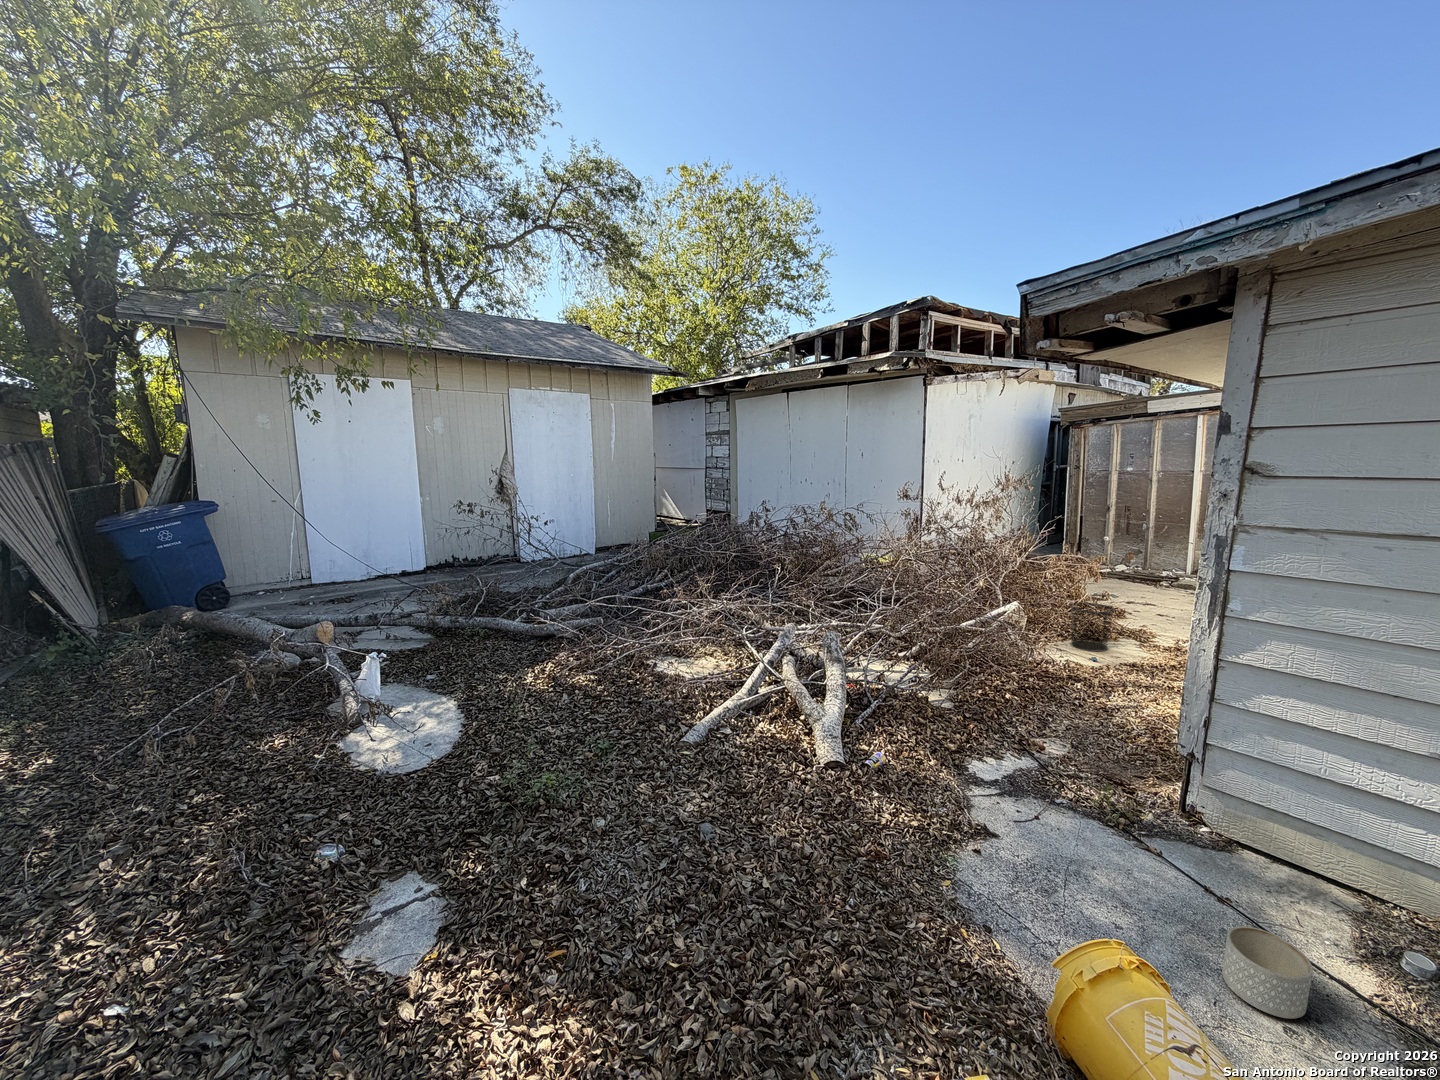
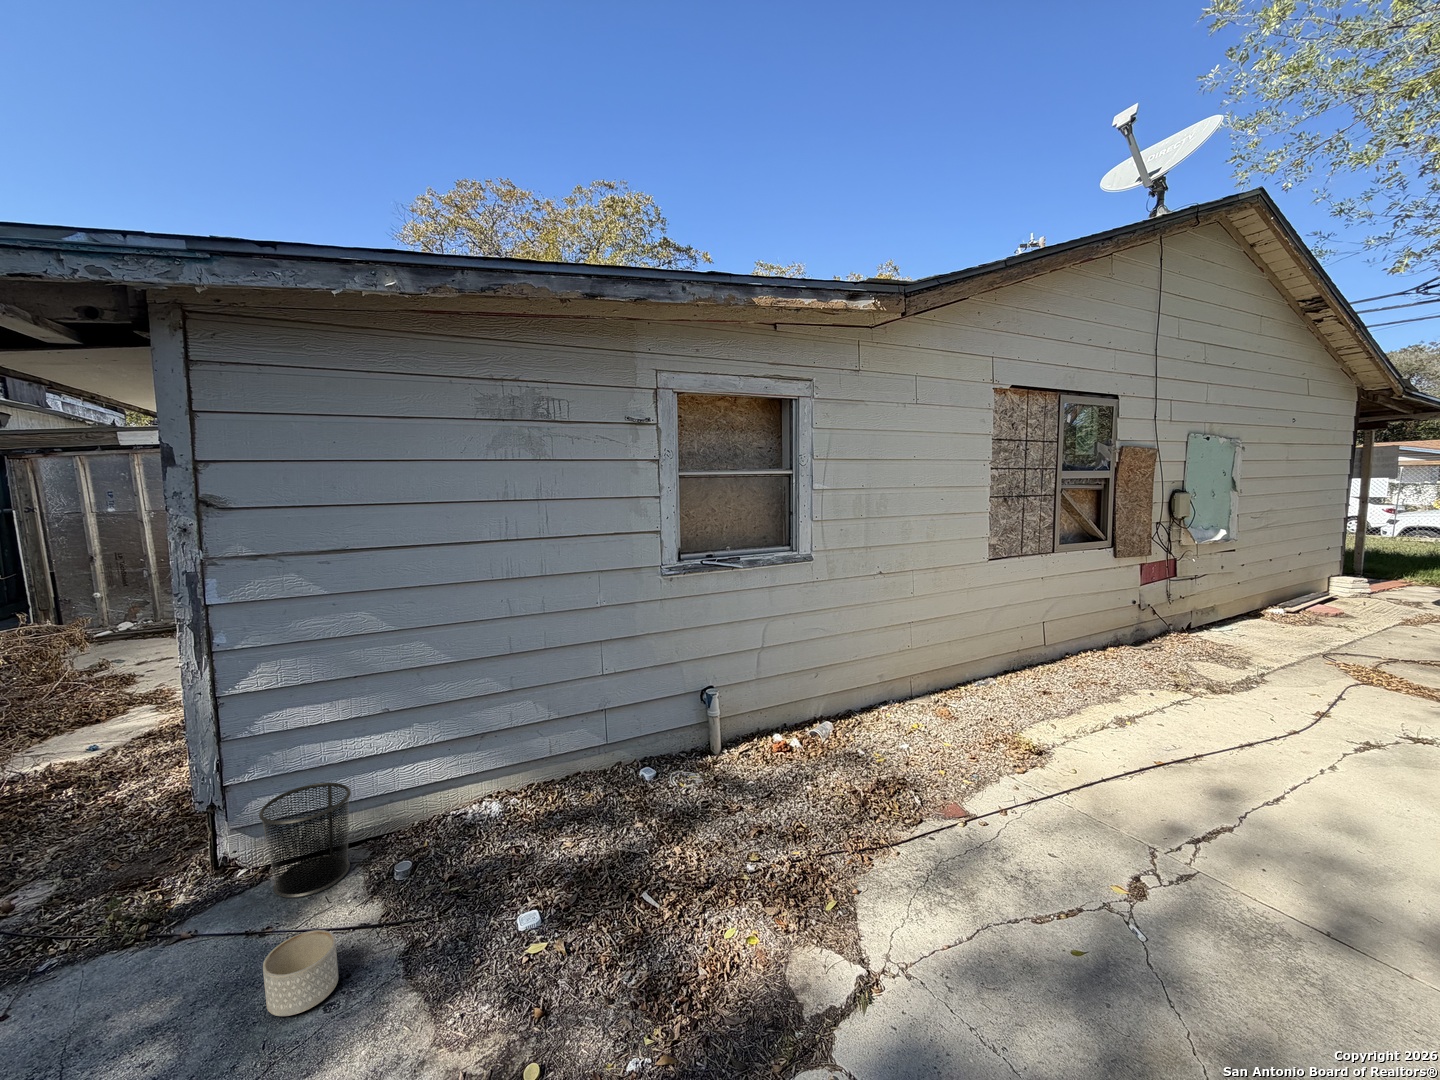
trash can: present [1071,602,1115,652] -> present [259,783,351,898]

